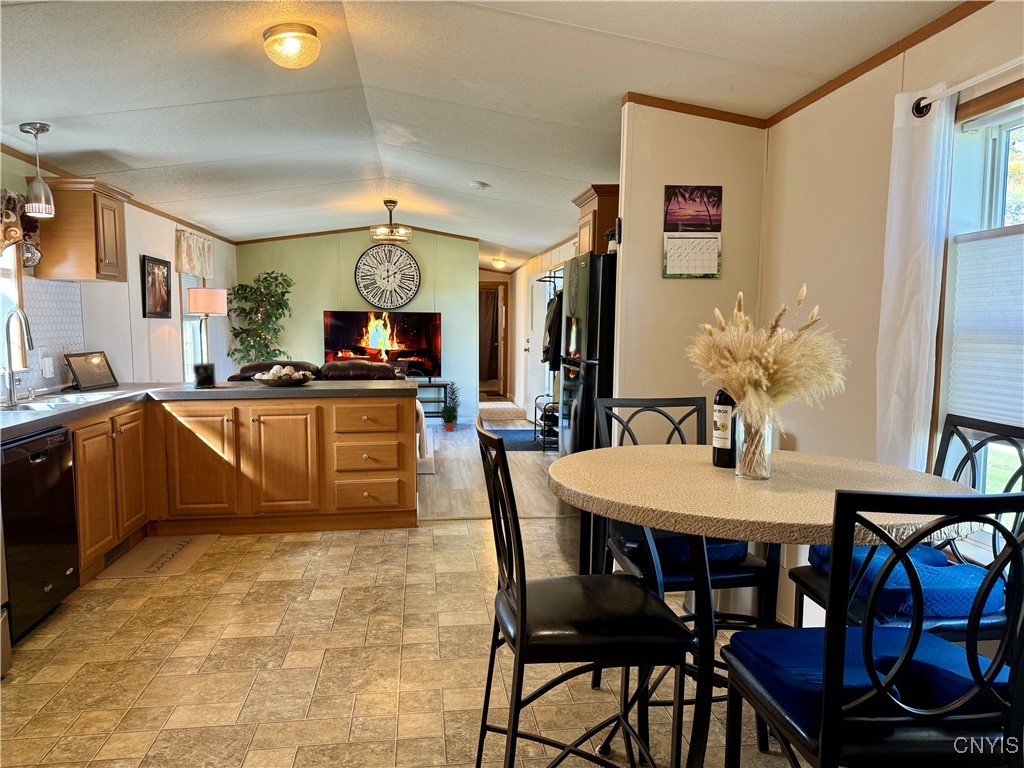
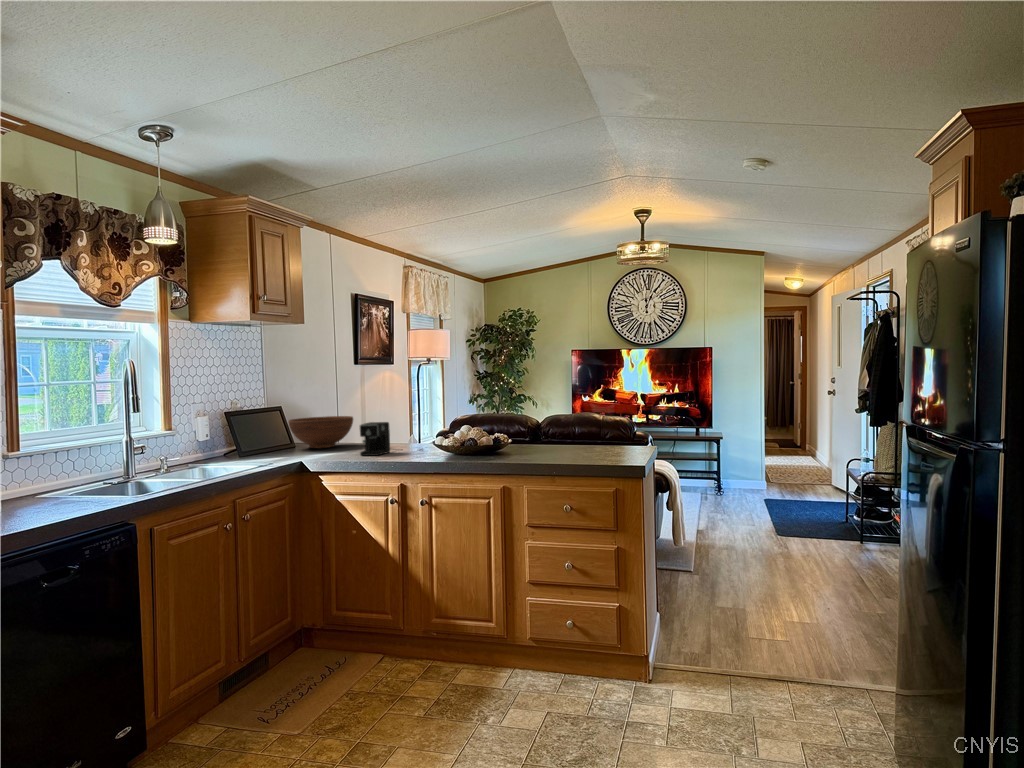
fruit bowl: none [115,360,173,386] -> present [288,416,353,448]
potted plant: present [440,381,460,432] -> none [712,432,742,499]

